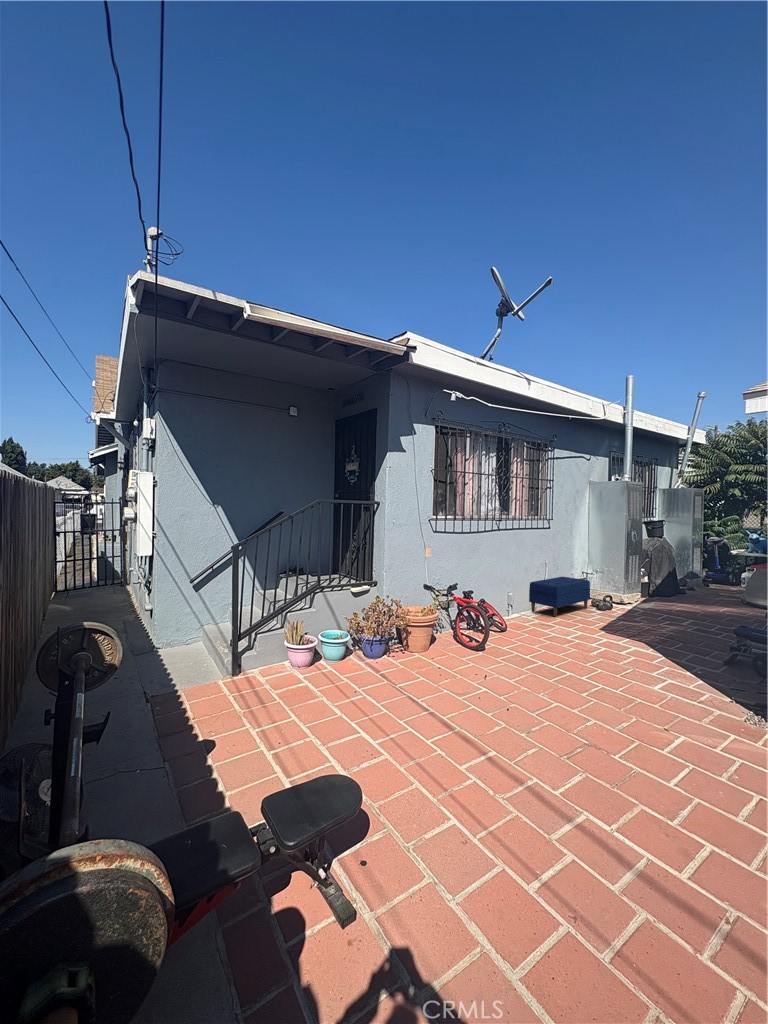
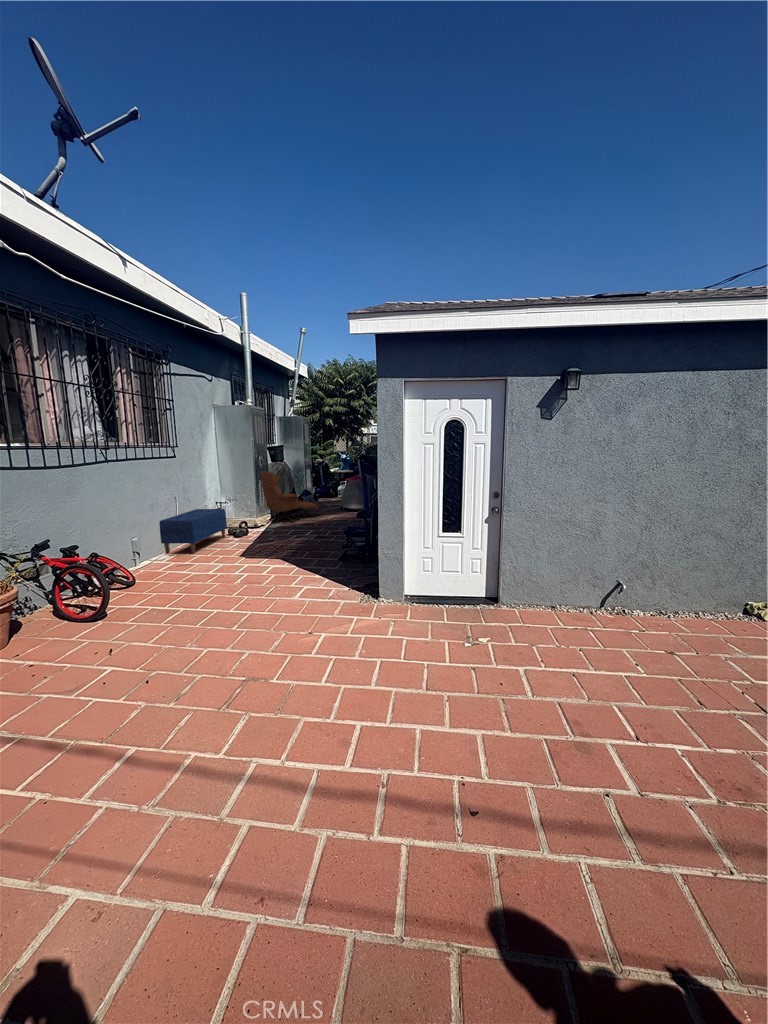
lounge chair: none [631,548,708,608] -> present [259,472,319,523]

